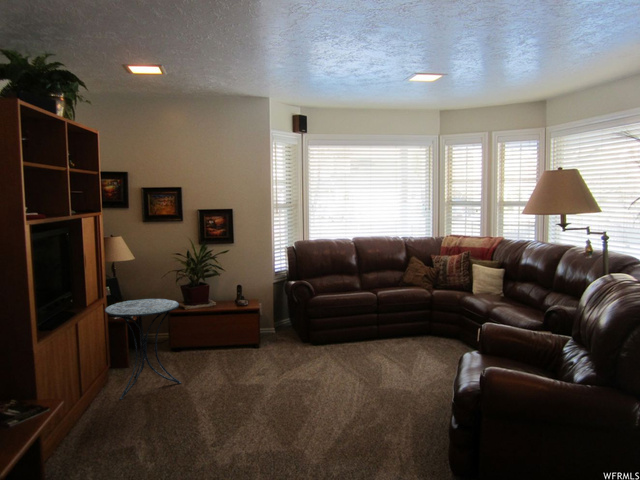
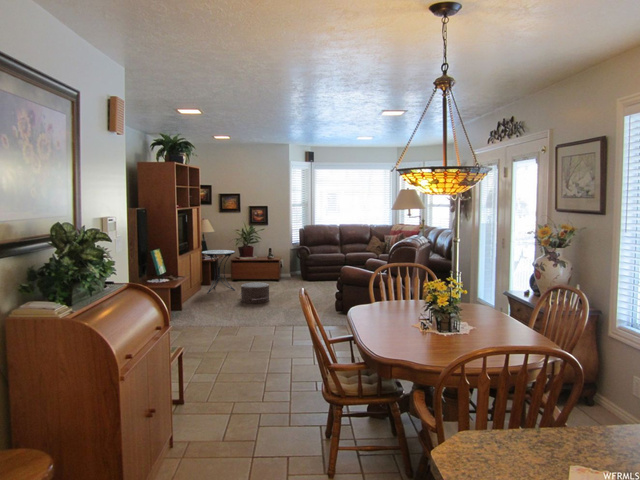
pouf: none [191,376,265,438] -> present [239,282,269,304]

